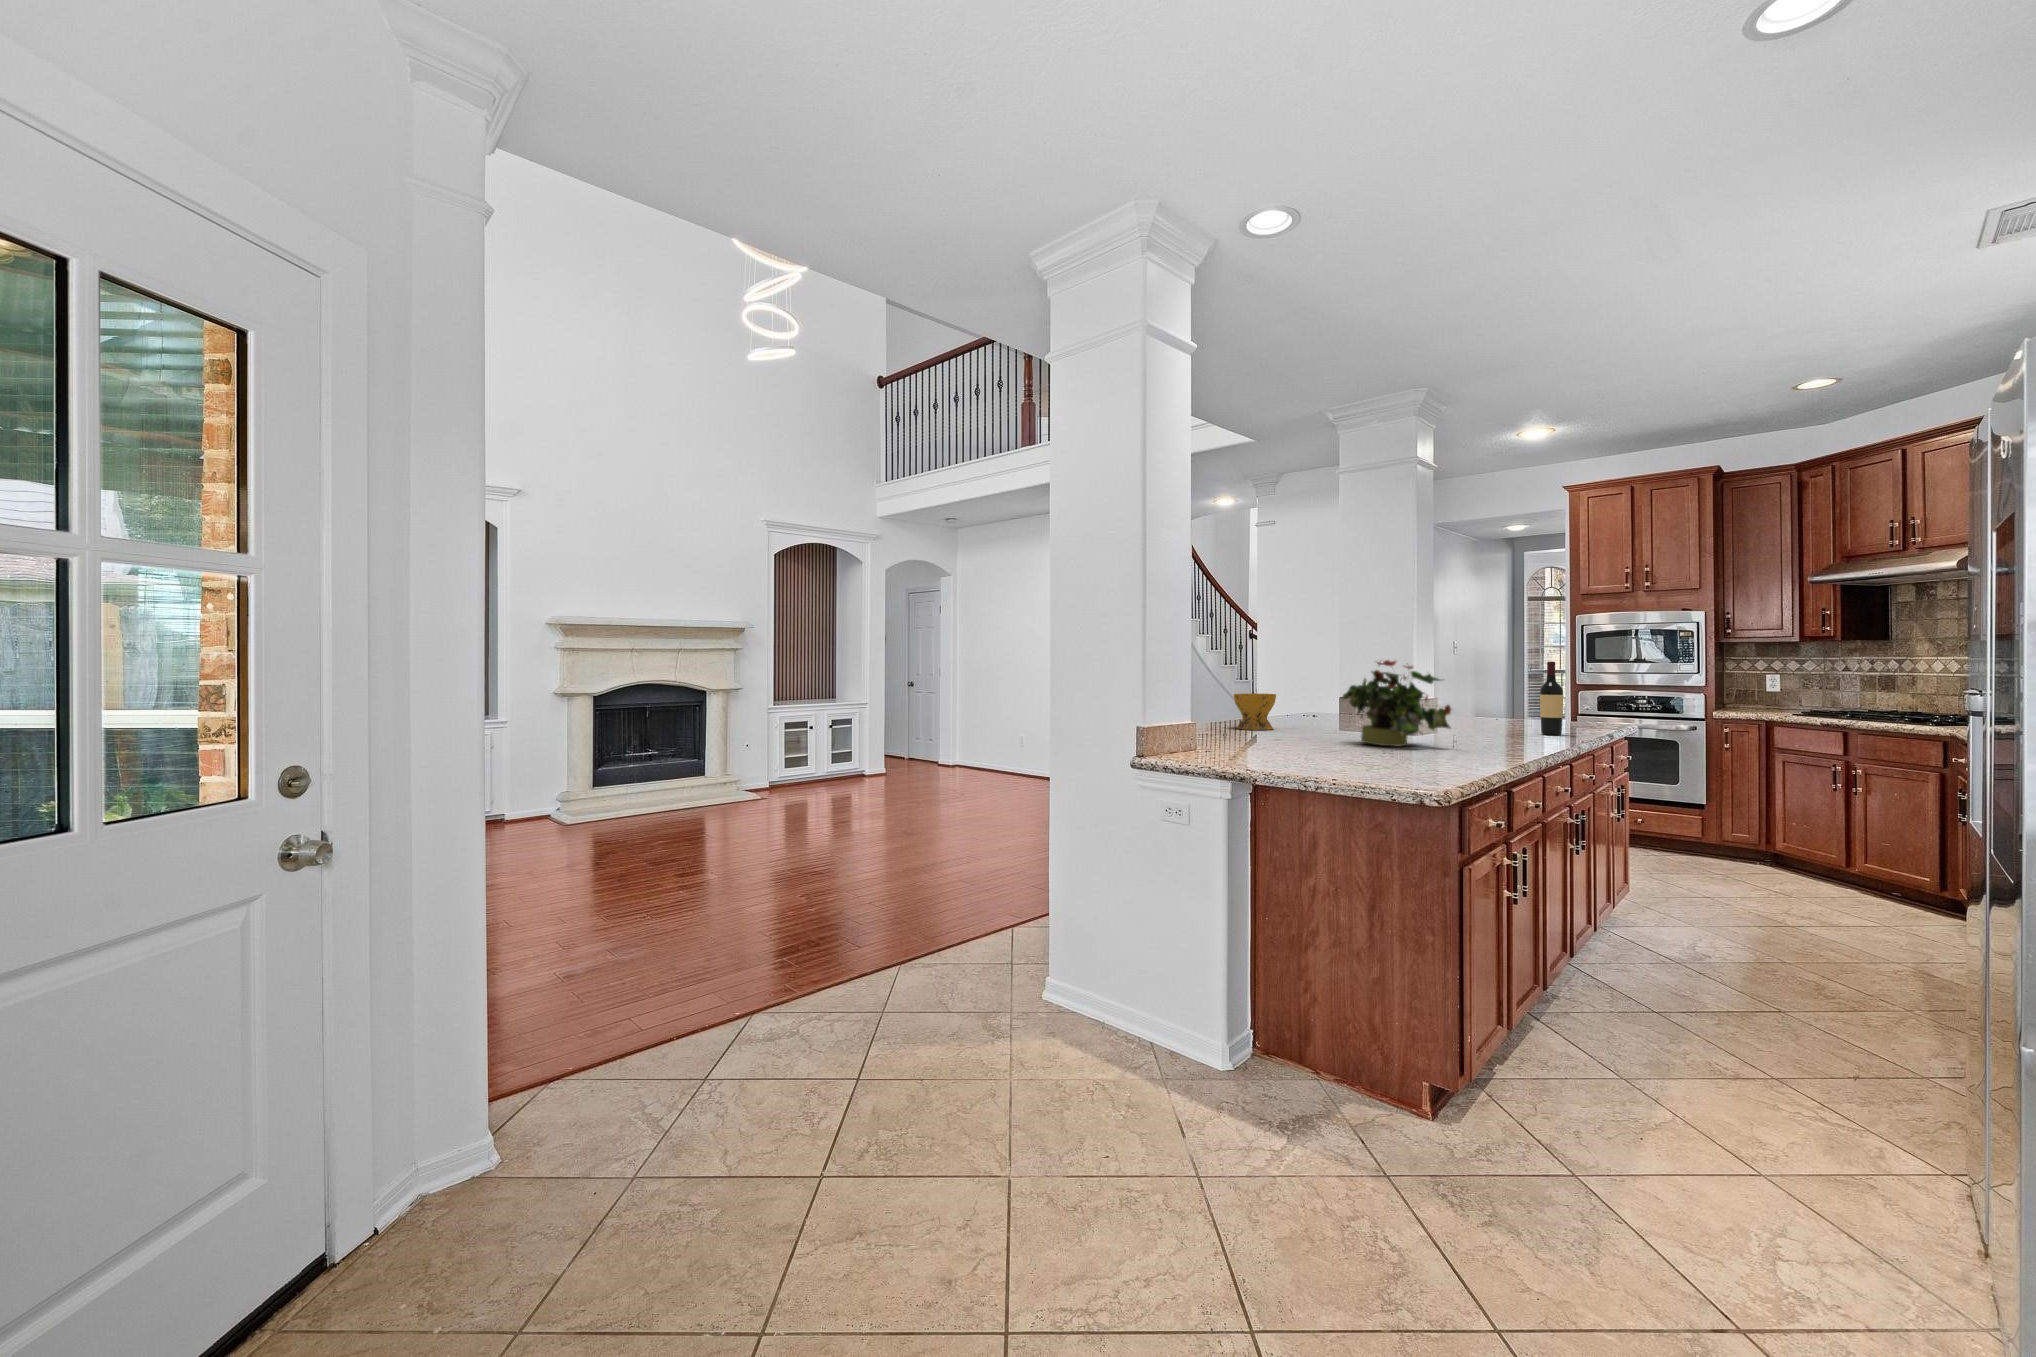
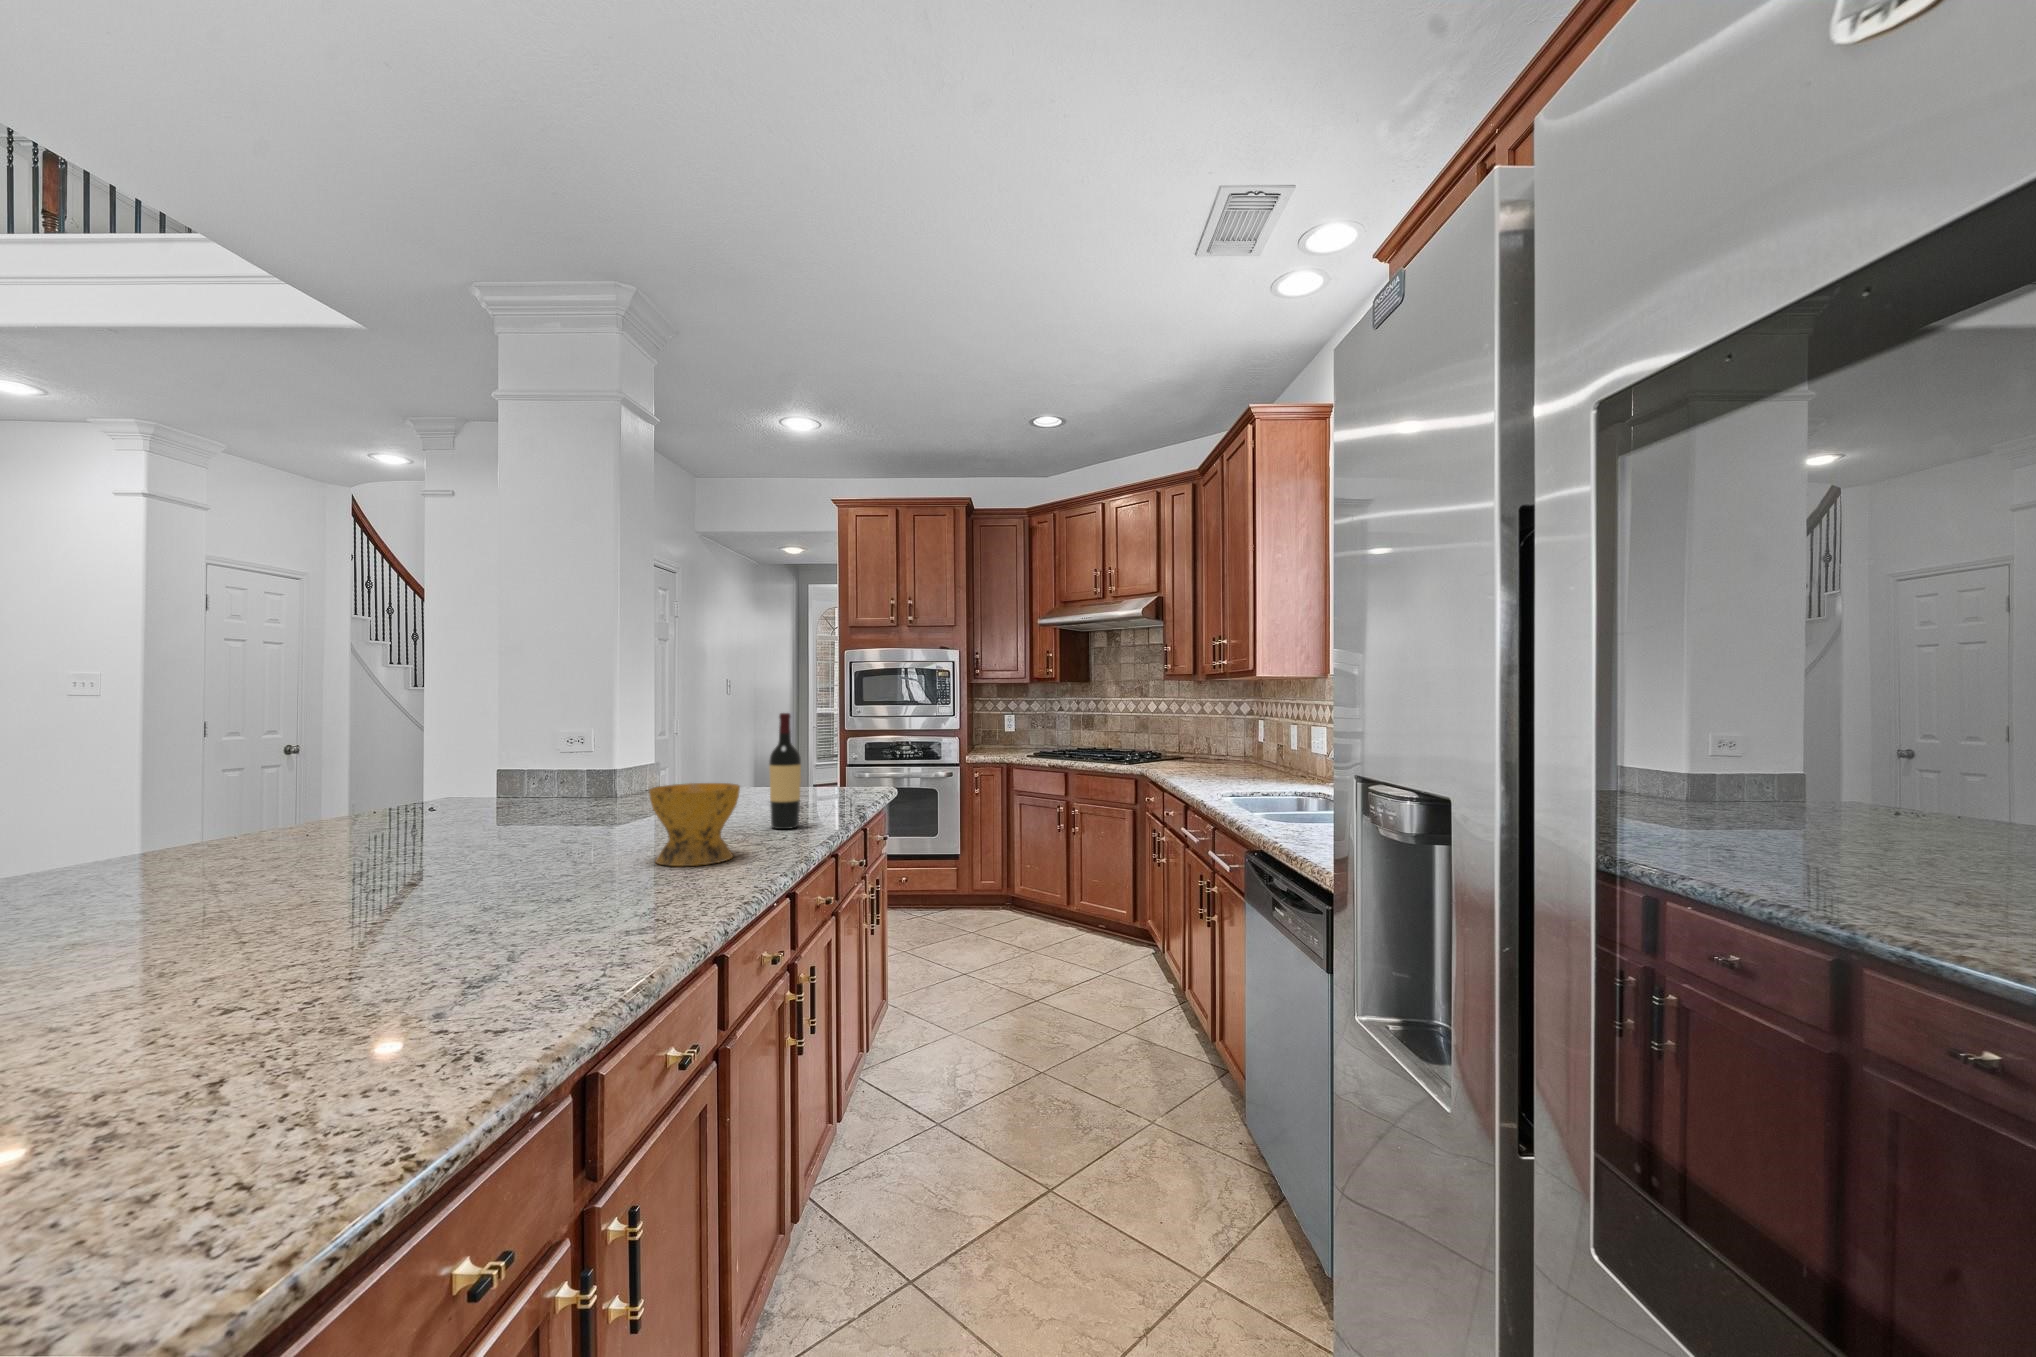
potted plant: present [1342,660,1451,747] -> none [268,719,552,938]
bowl: present [1234,693,1276,730] -> present [649,783,740,866]

